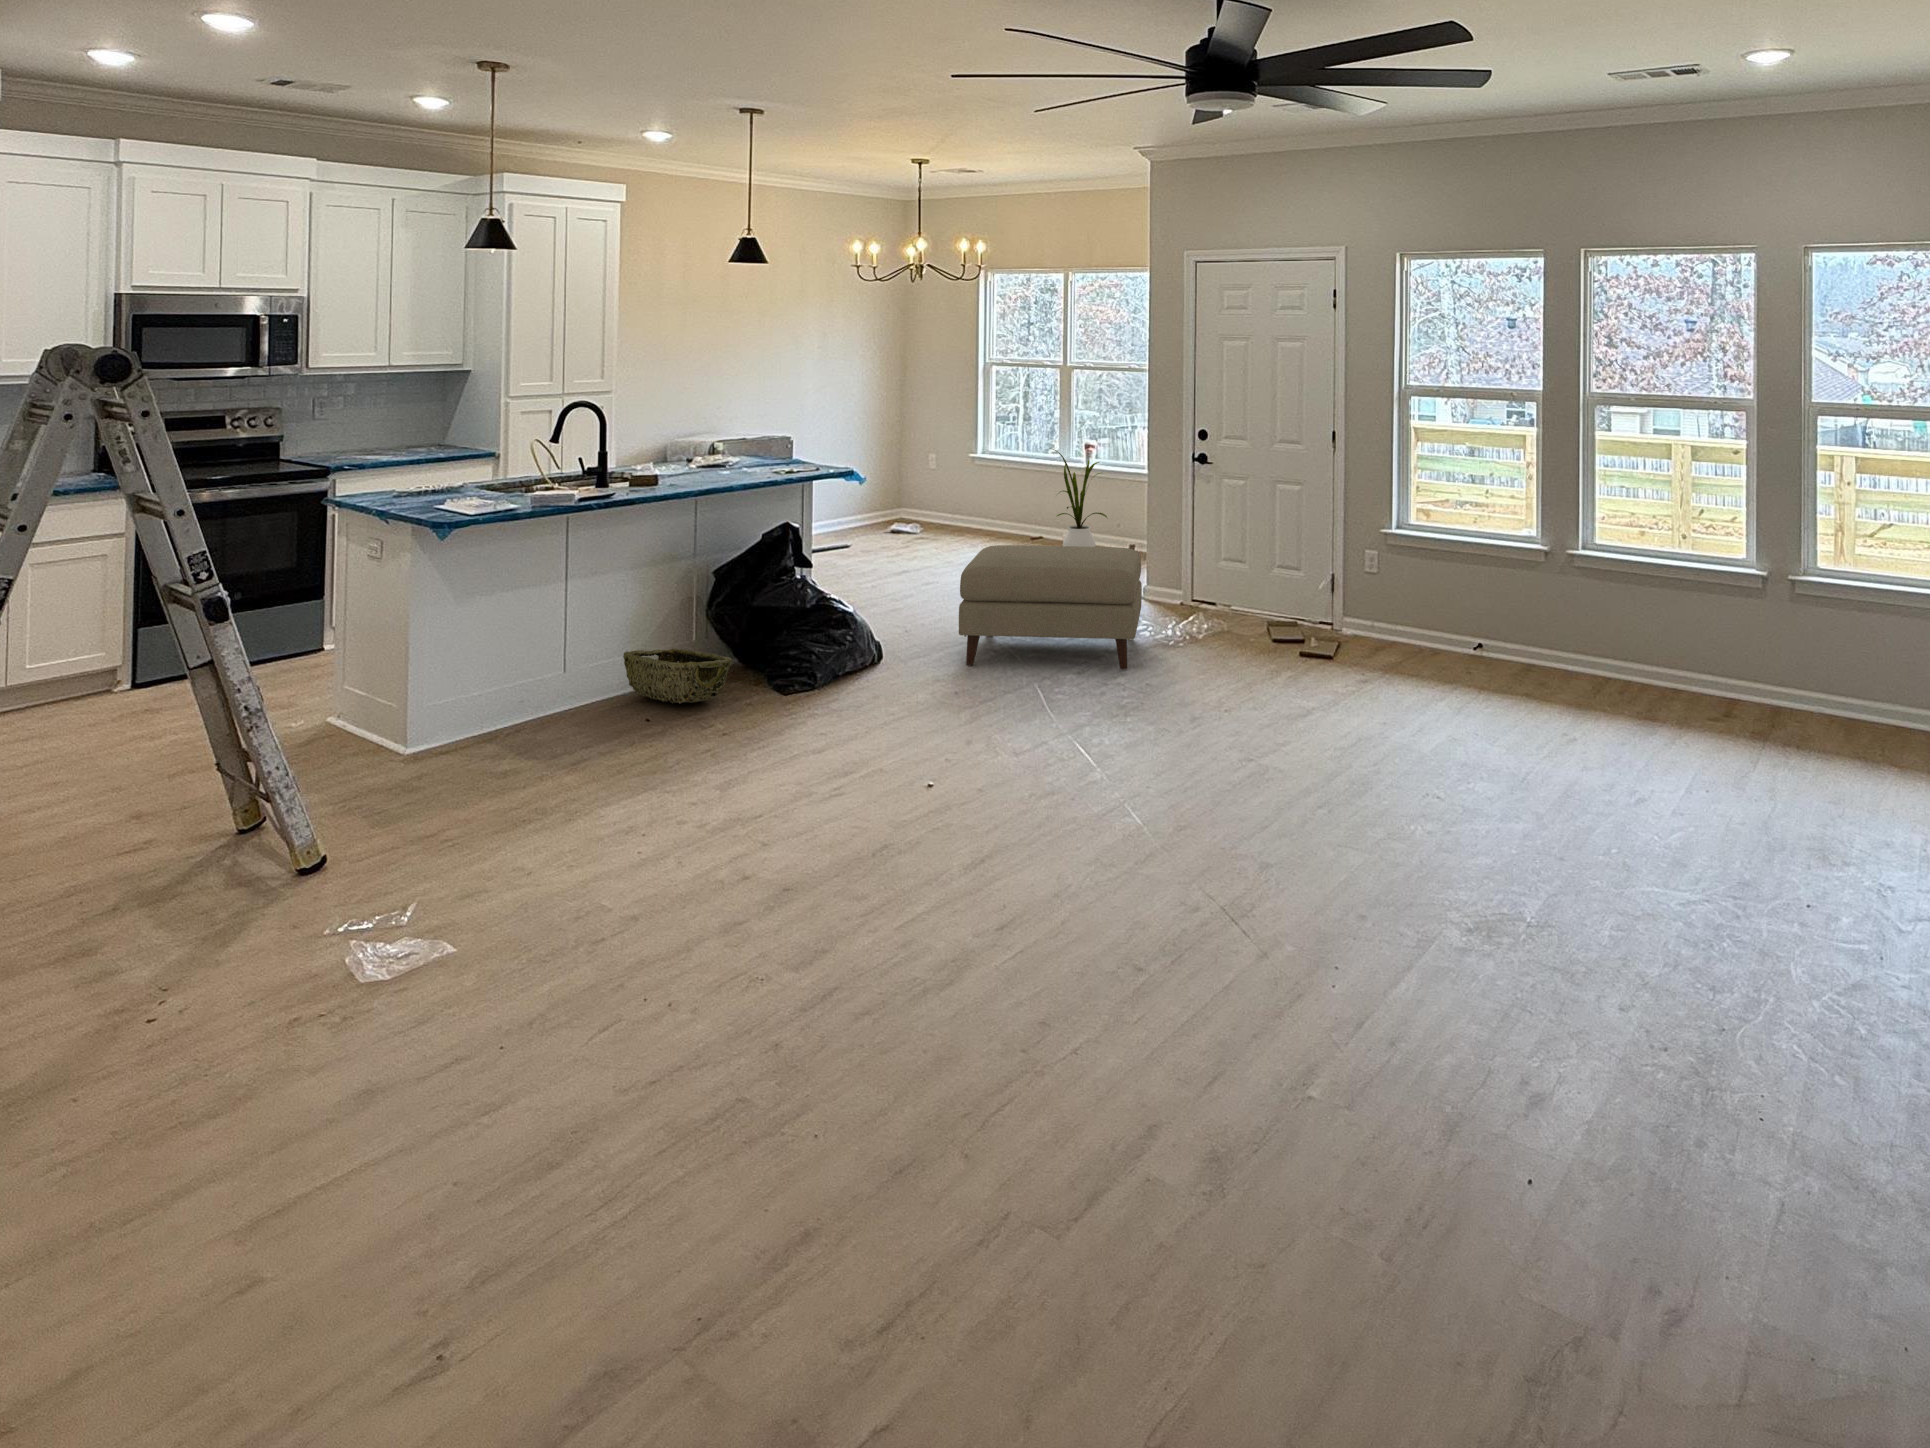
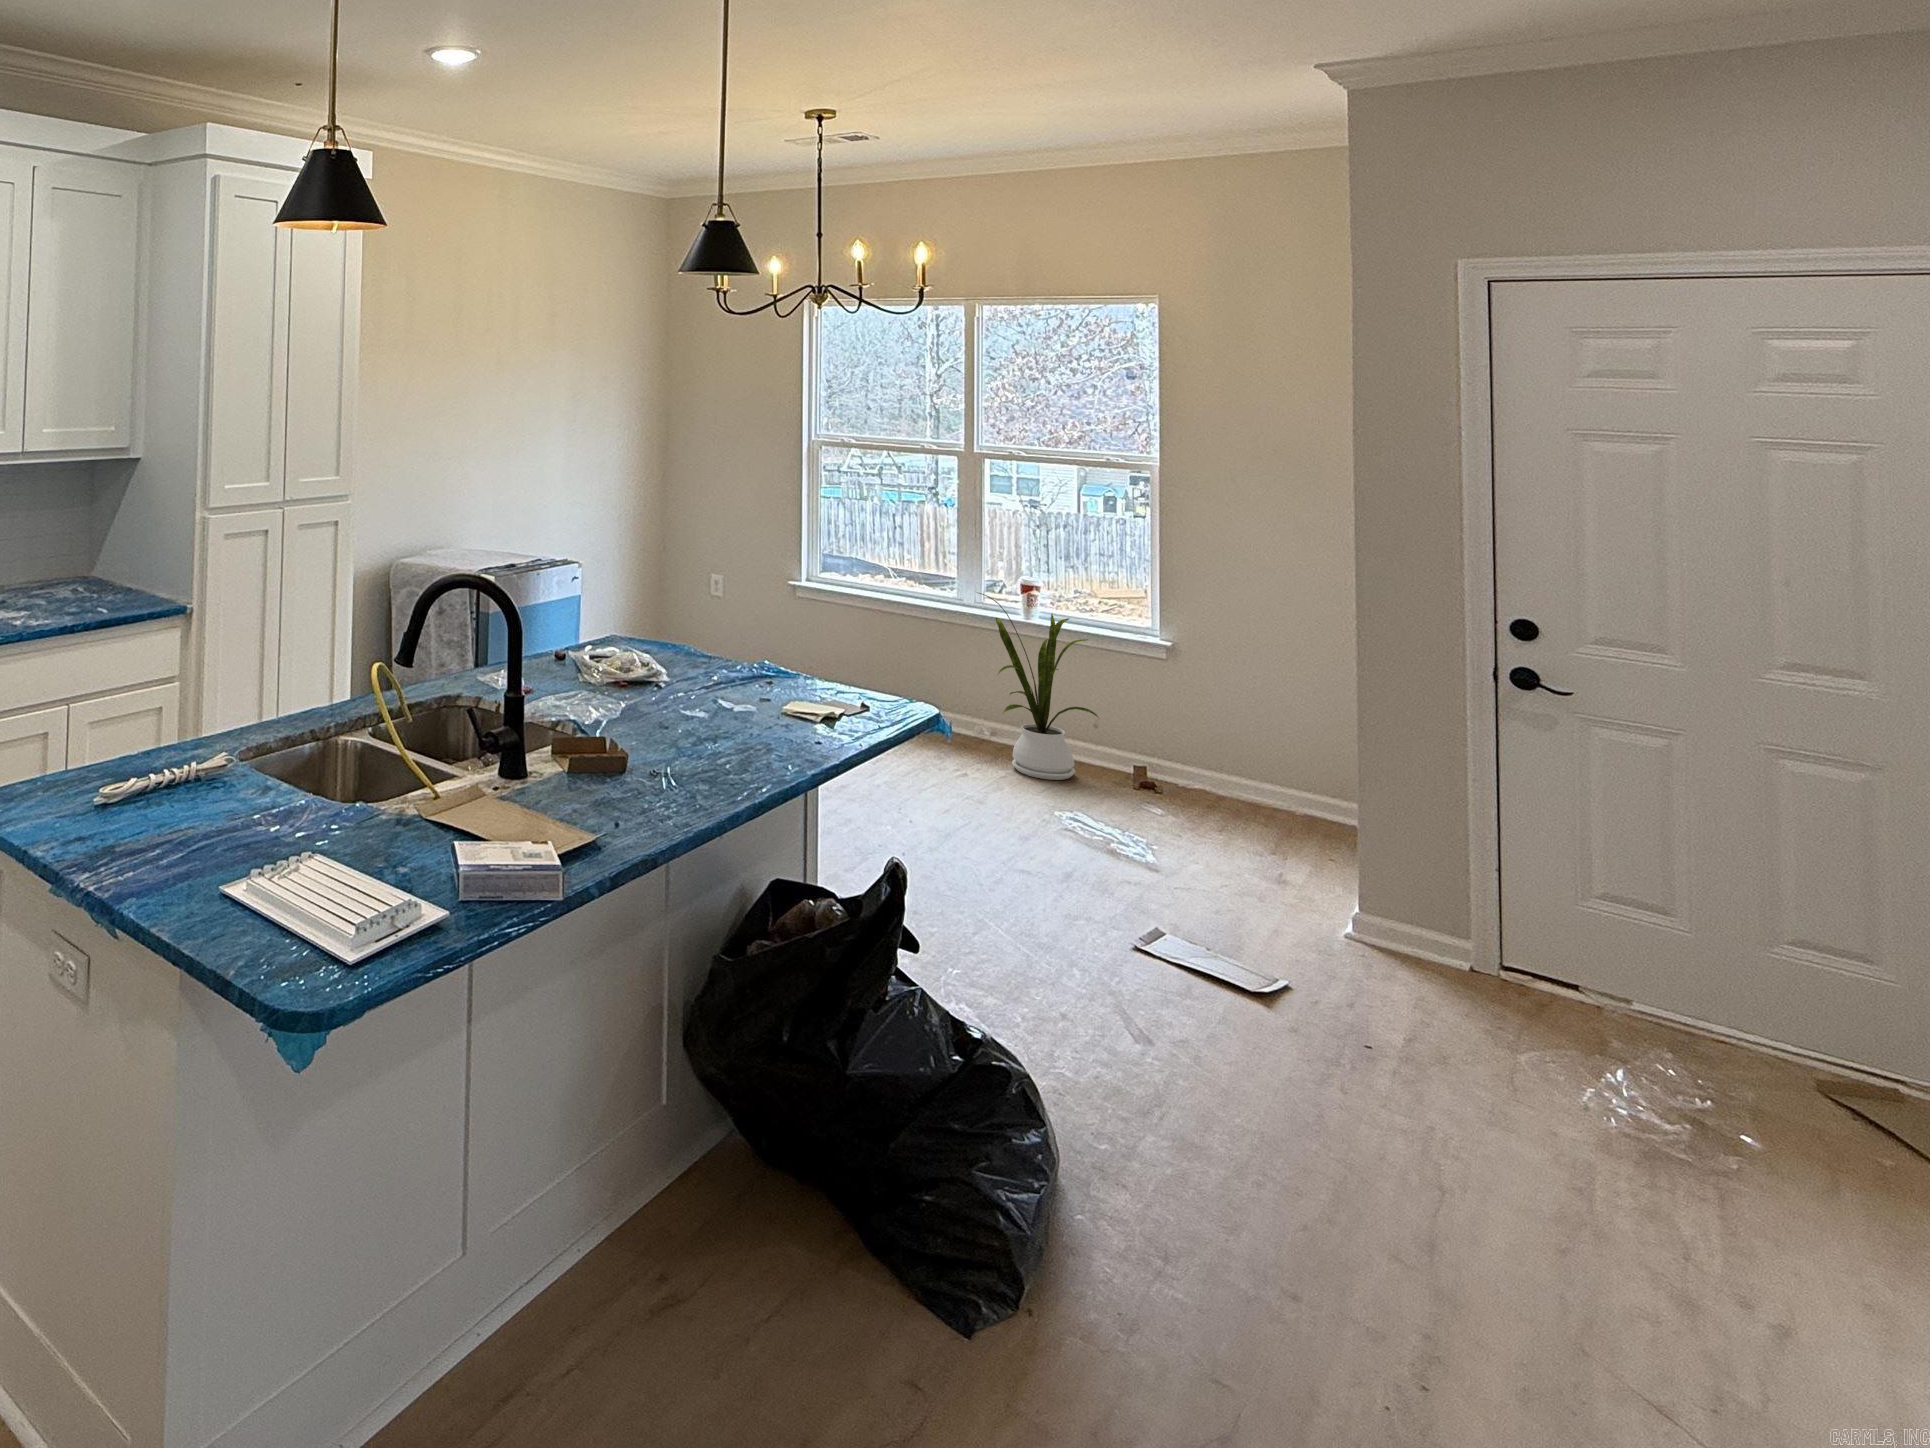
ottoman: present [959,545,1142,670] -> none [1156,853,1756,1245]
woven basket: present [623,649,732,704] -> none [585,1125,857,1344]

